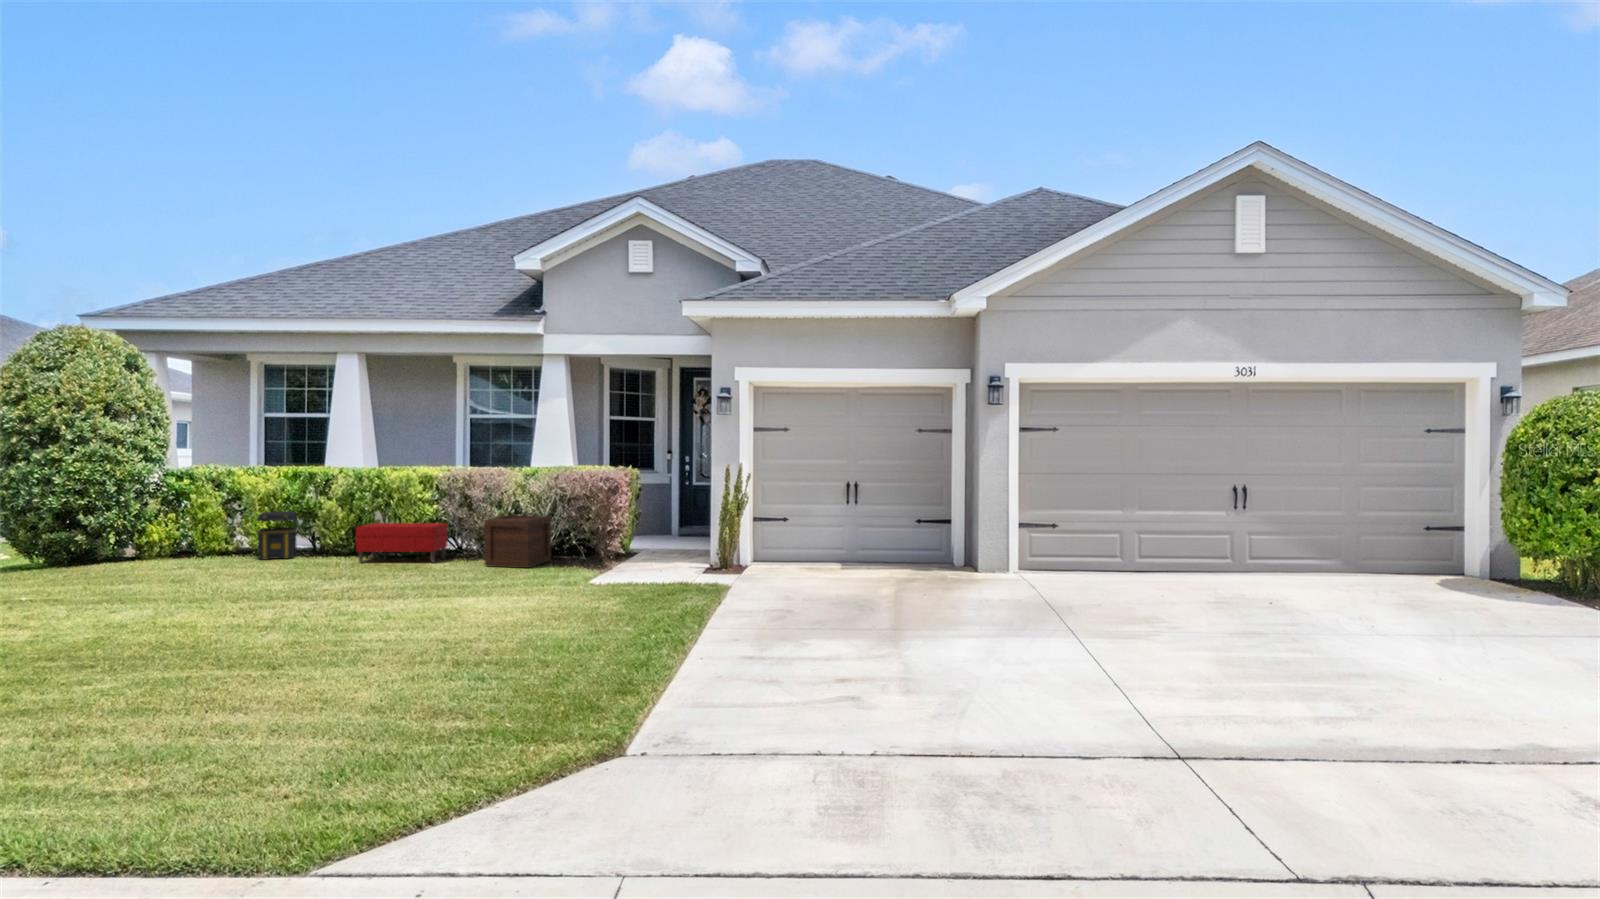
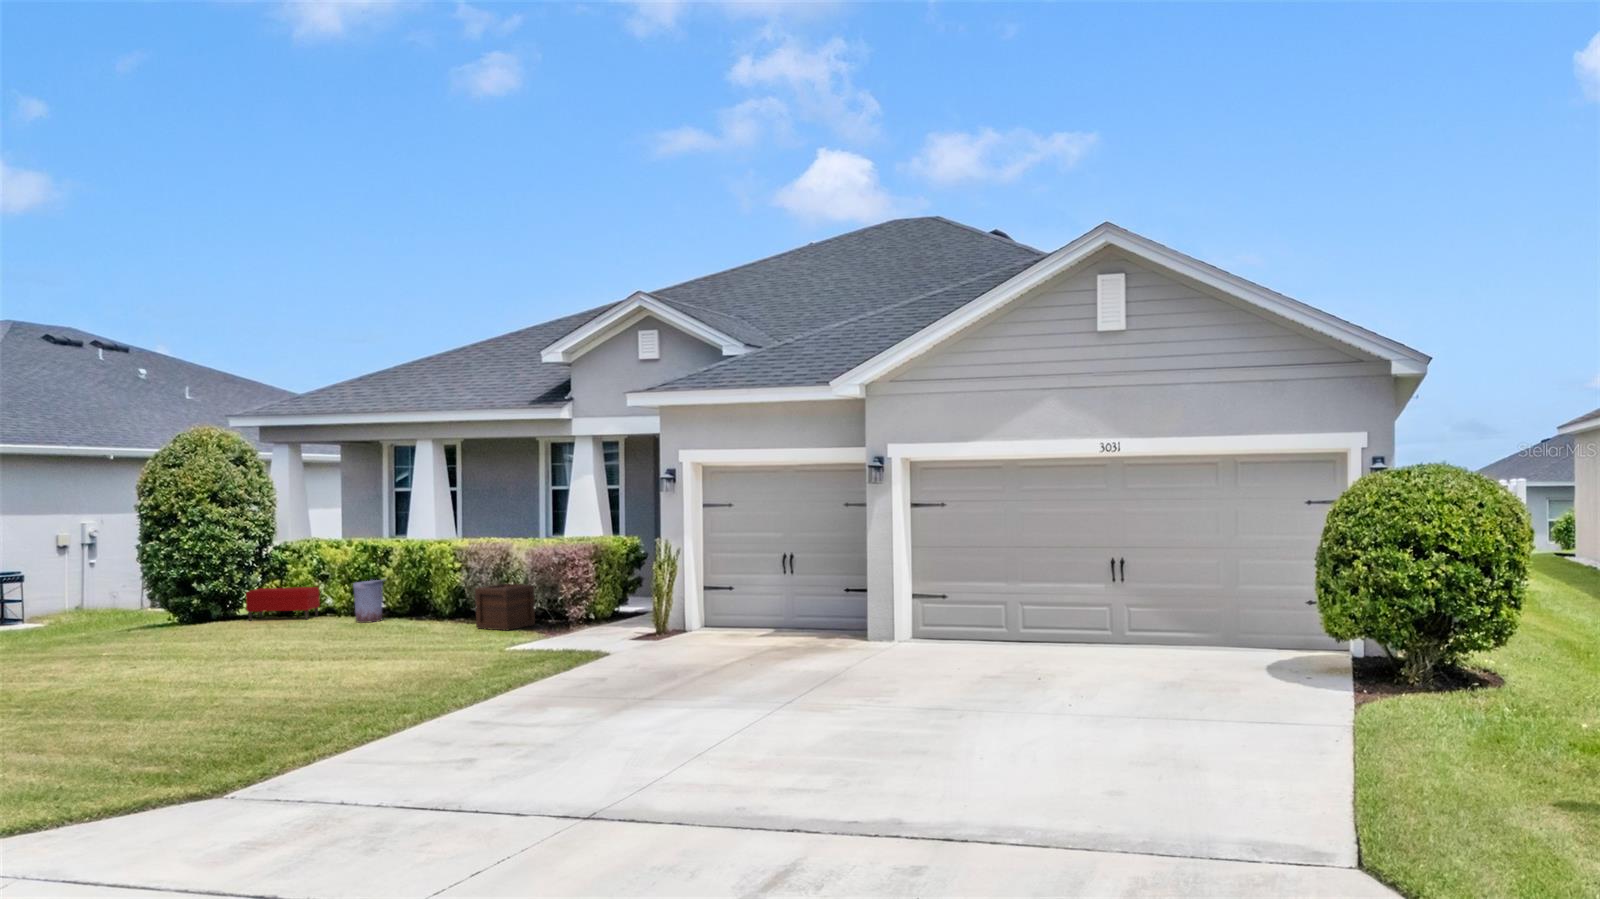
trash can: none [310,510,352,561] -> present [353,580,383,623]
toolbox: present [257,511,297,560] -> none [316,580,349,621]
bench: present [356,523,448,563] -> present [246,587,320,621]

